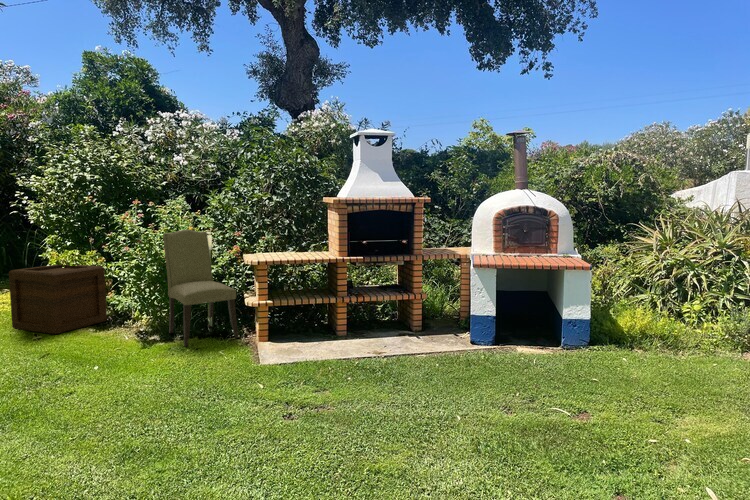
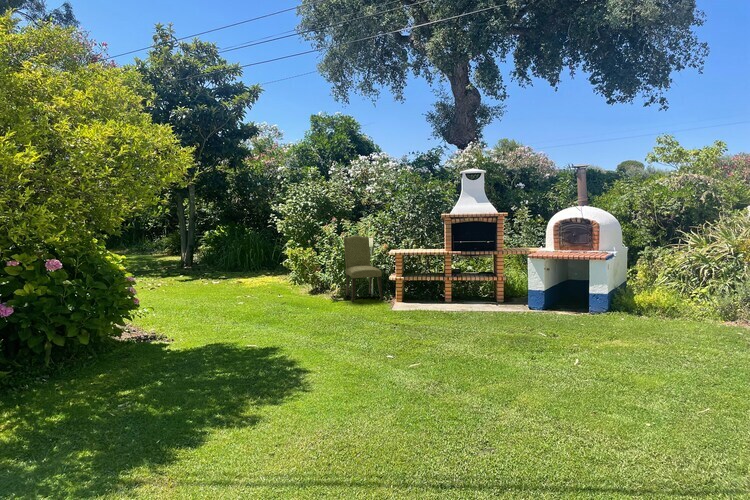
wooden crate: present [9,264,107,334] -> none [269,256,316,294]

